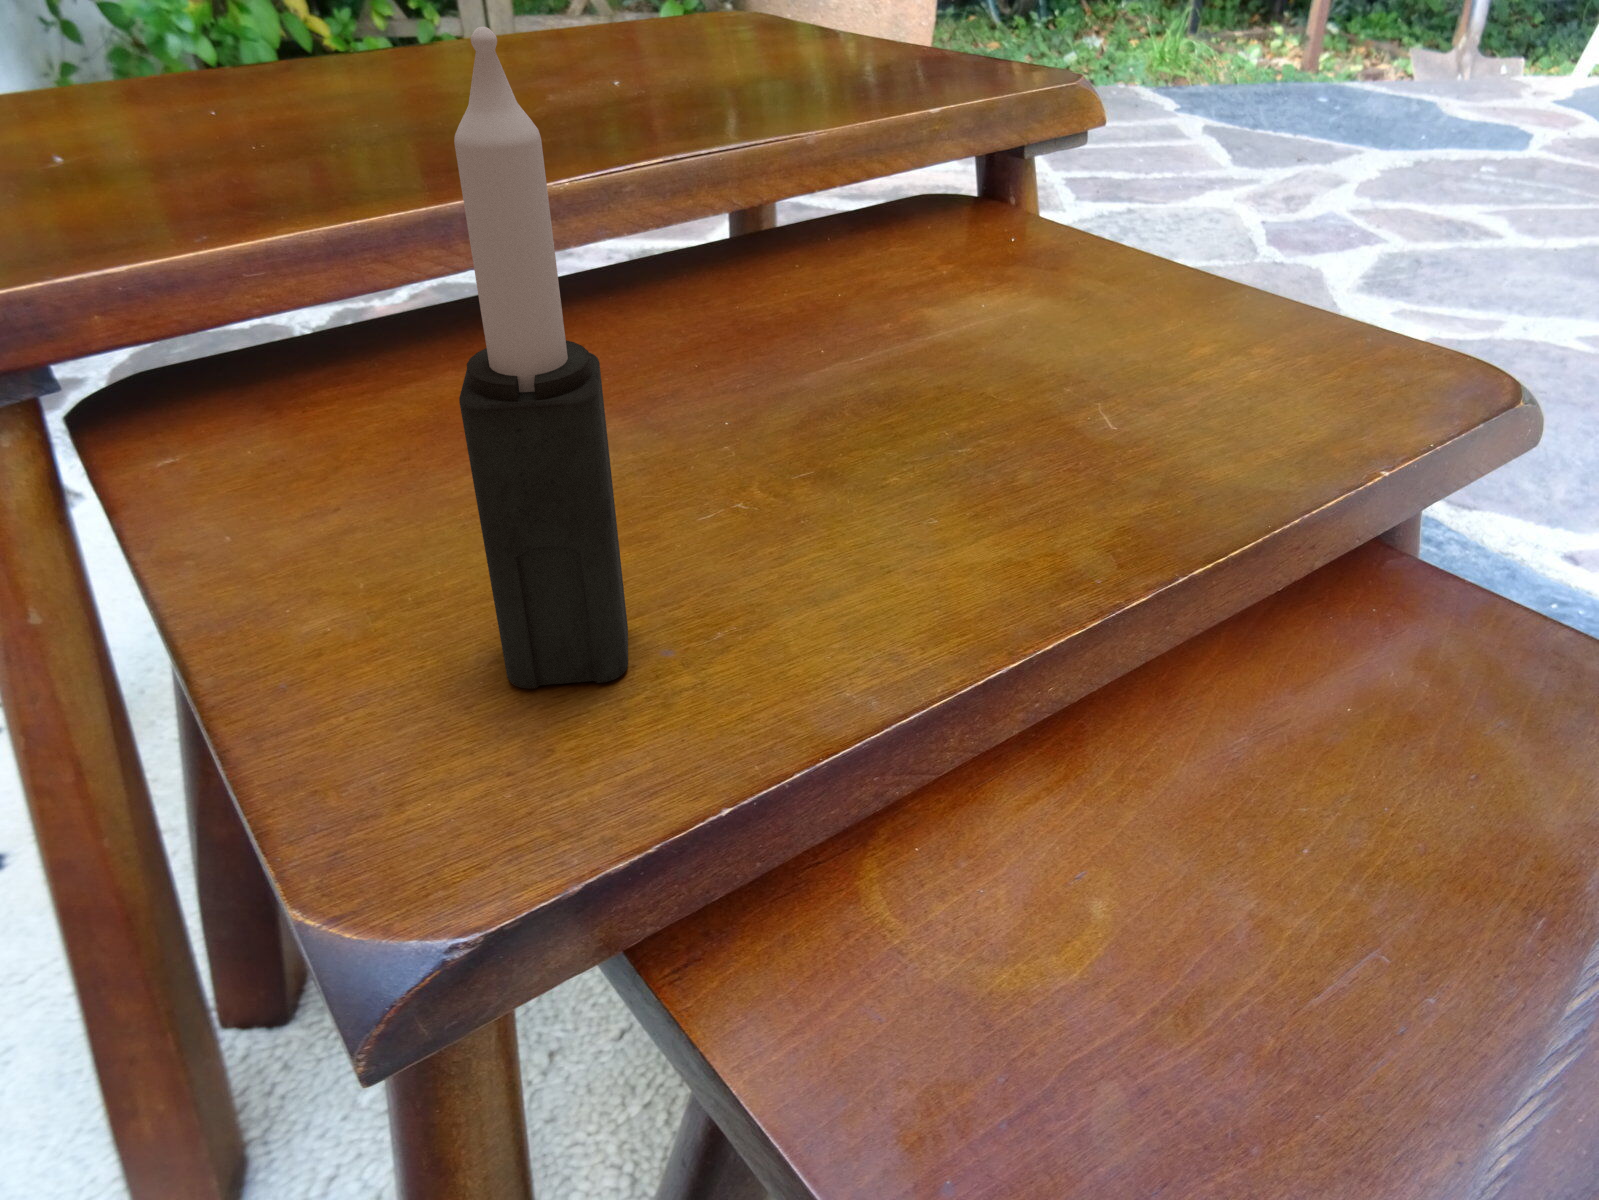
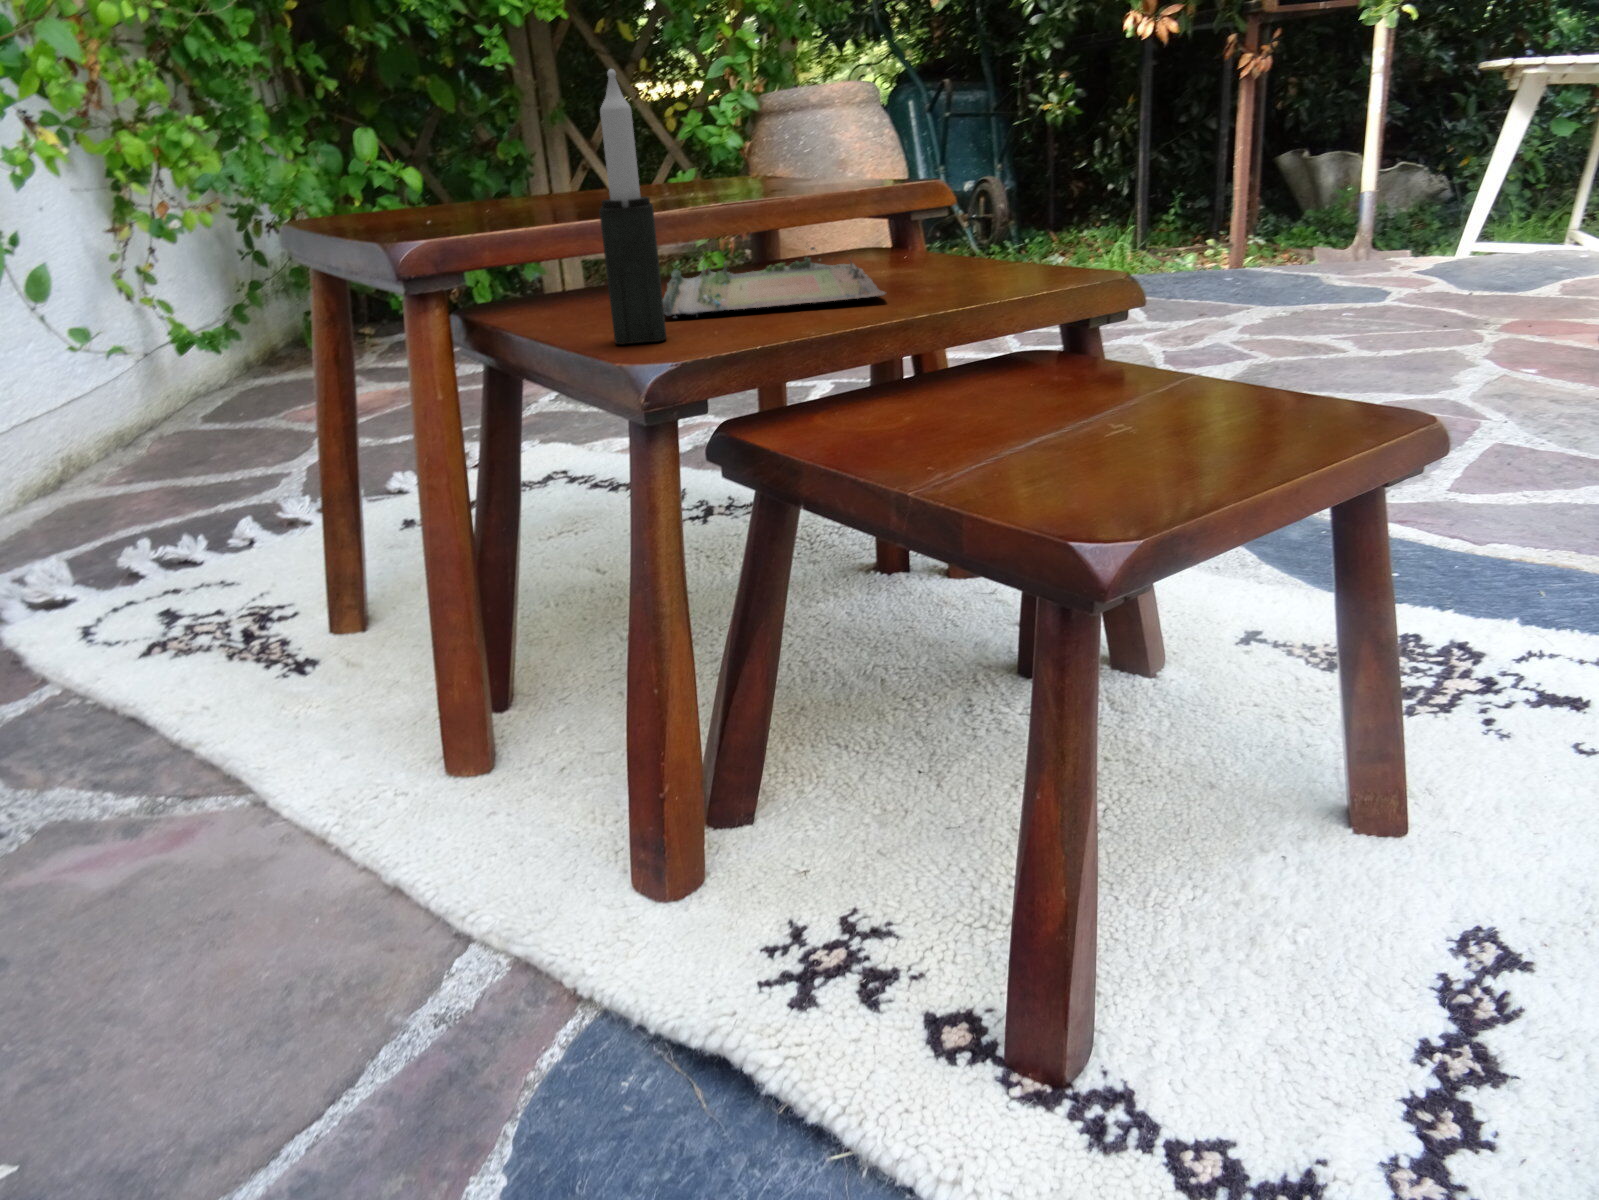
tray: none [615,250,1095,519] -> present [663,247,886,318]

